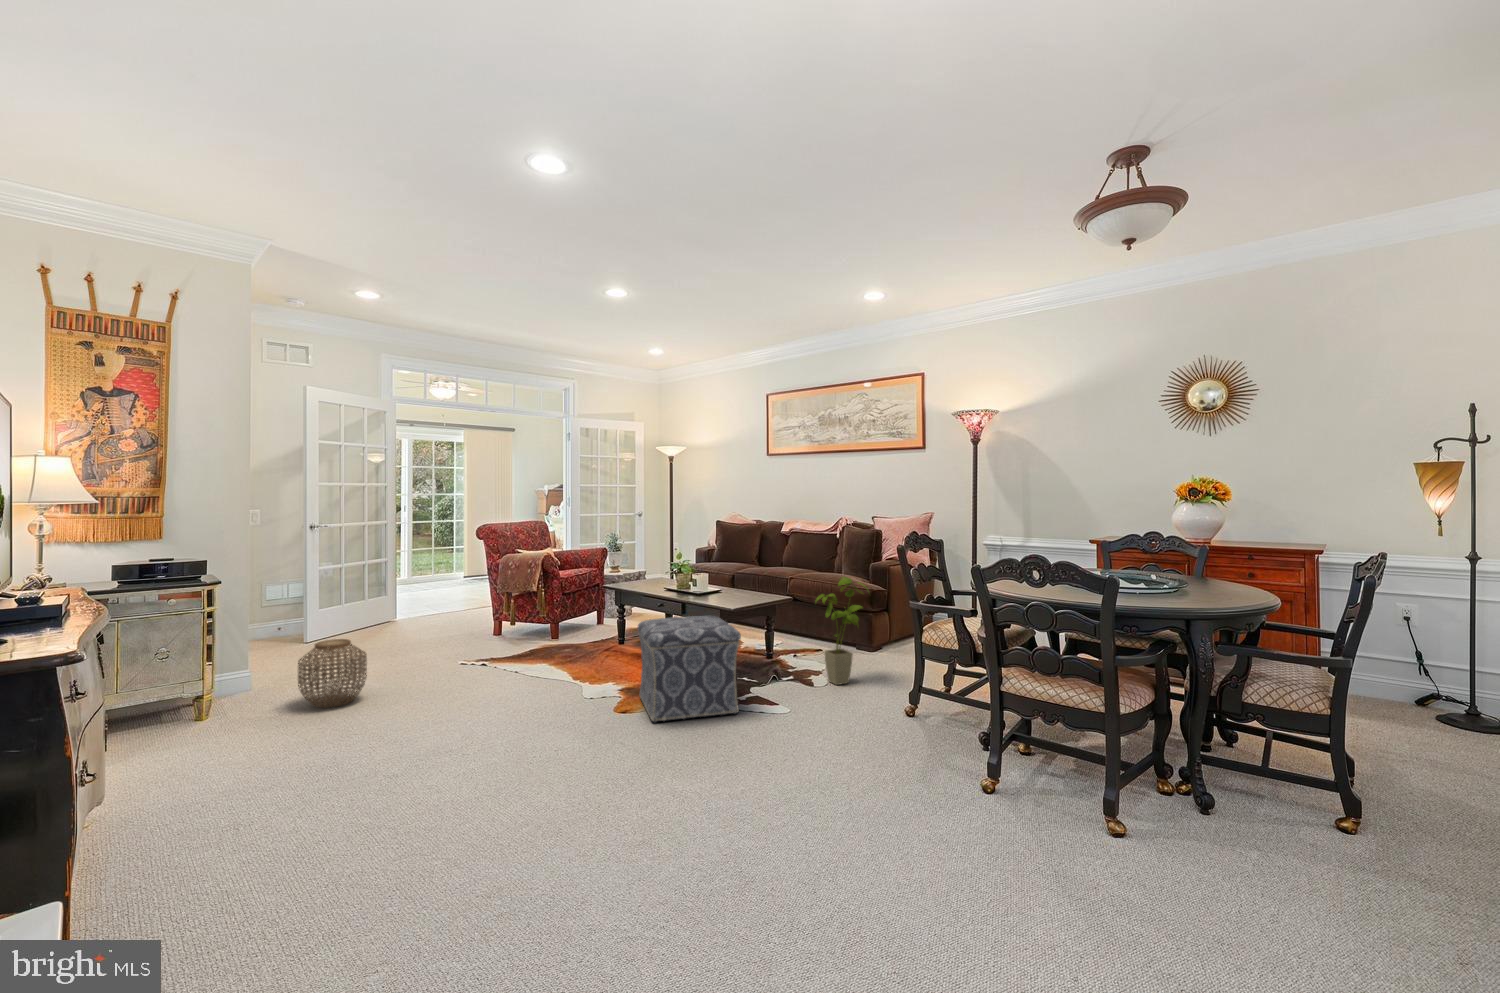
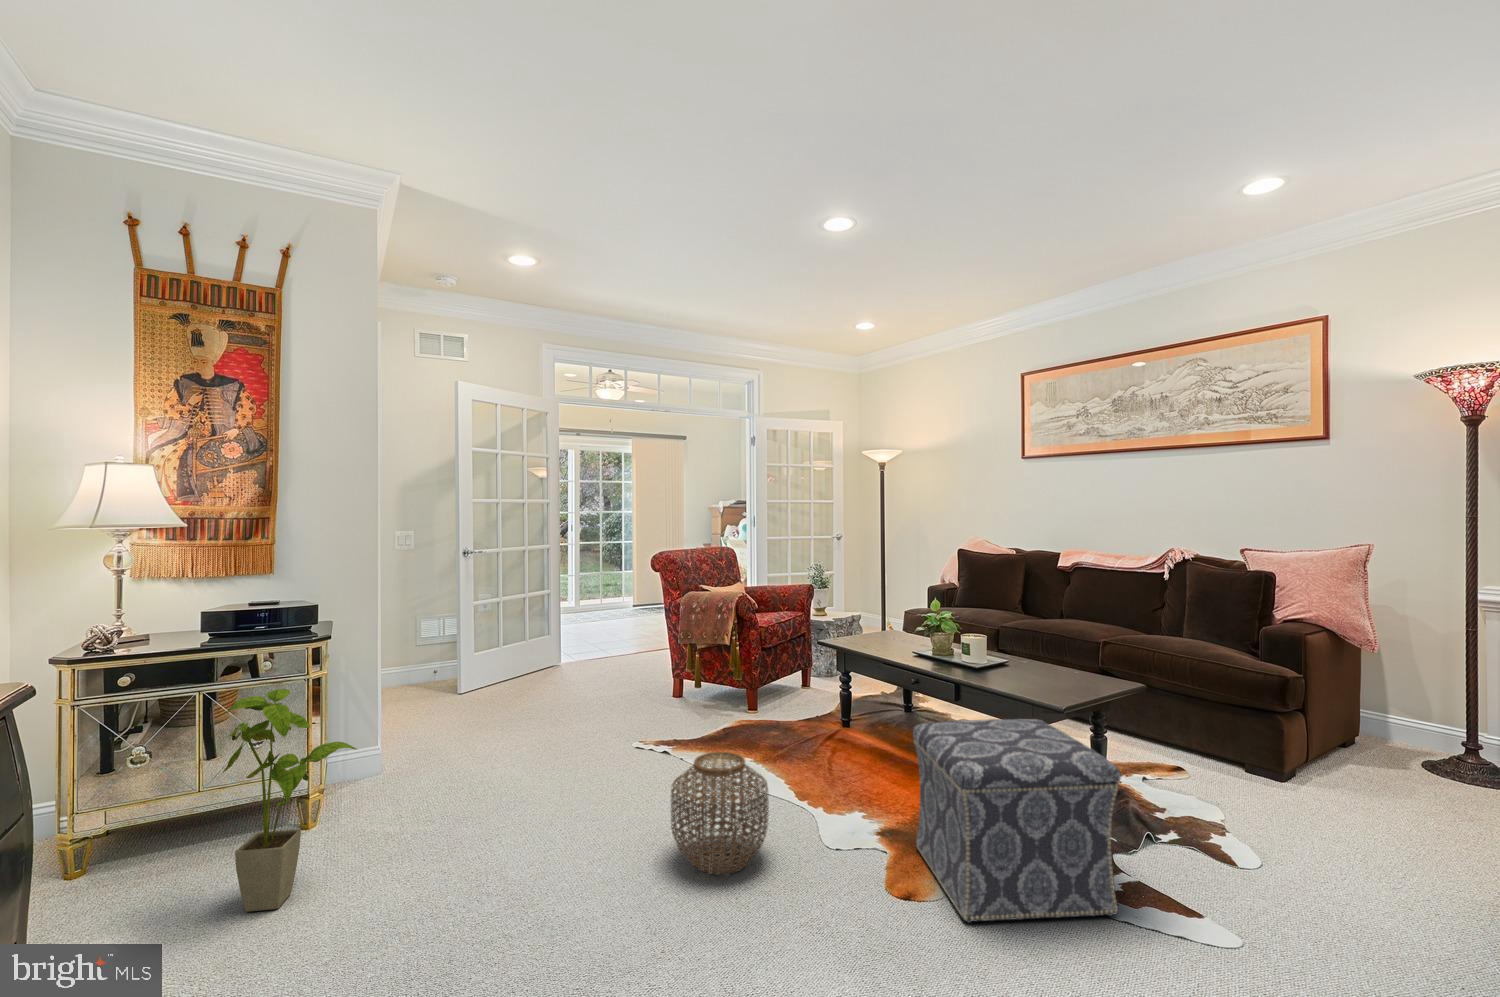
house plant: present [815,577,868,685] -> present [222,689,357,912]
woven basket: present [298,639,367,708] -> present [671,752,769,874]

